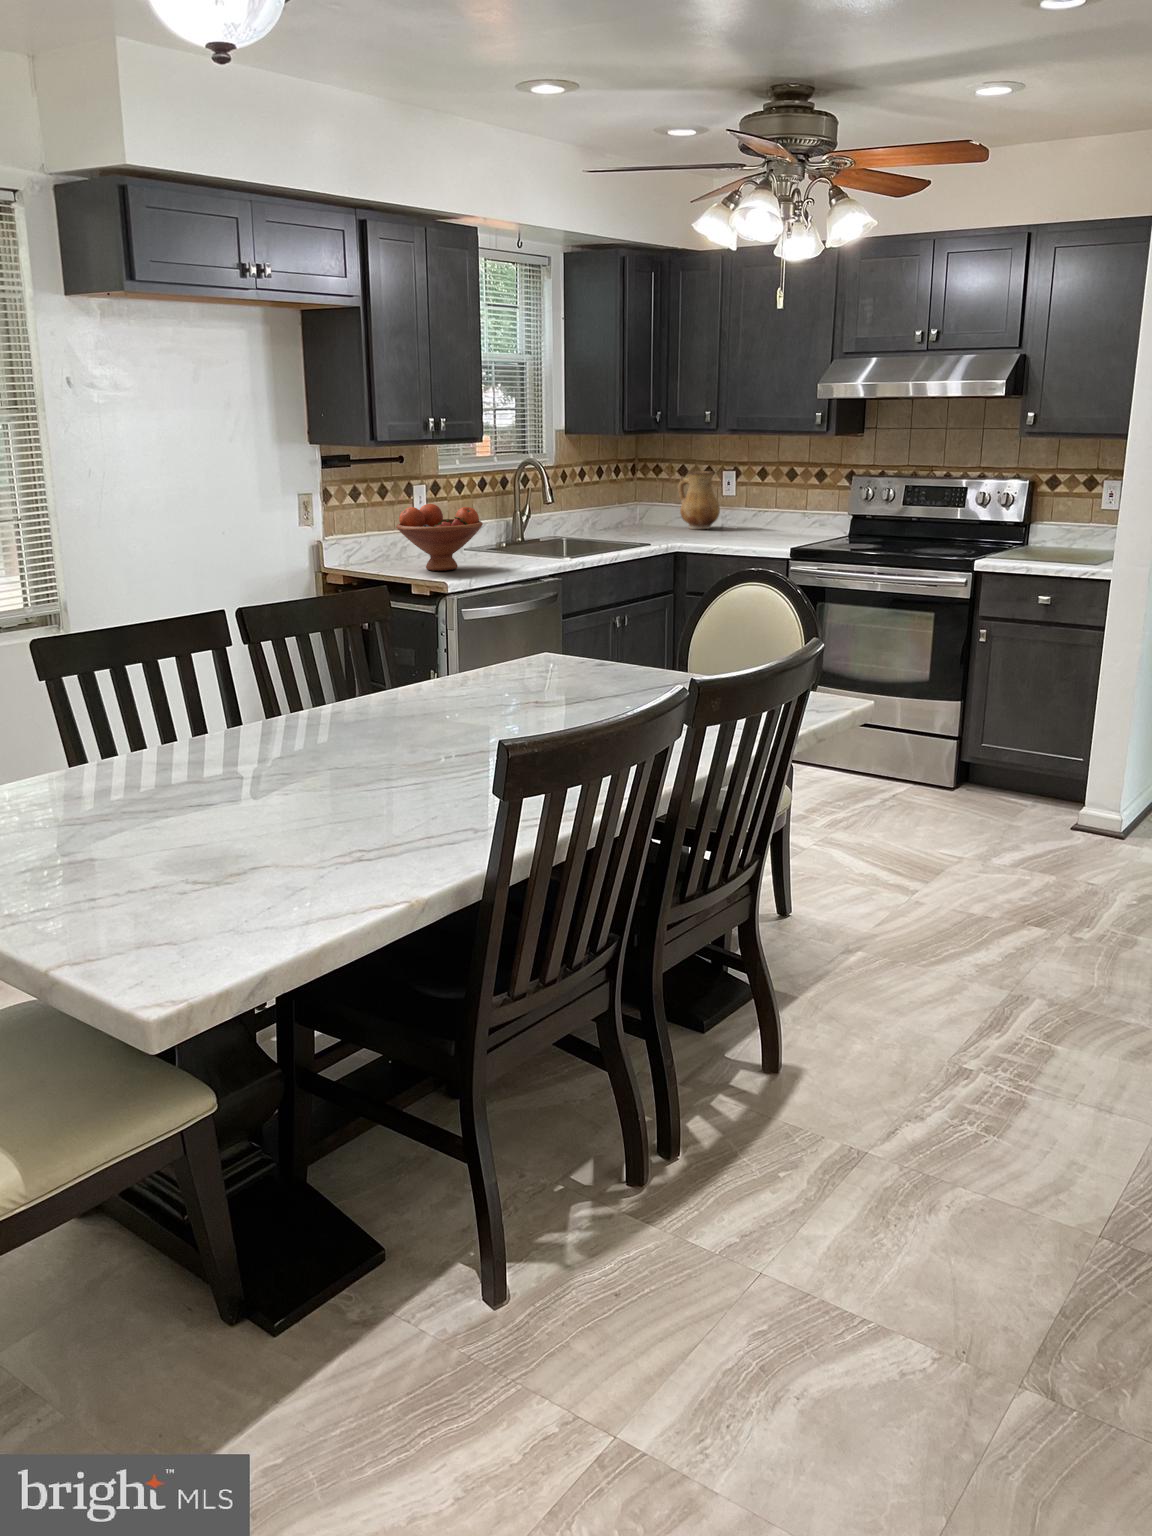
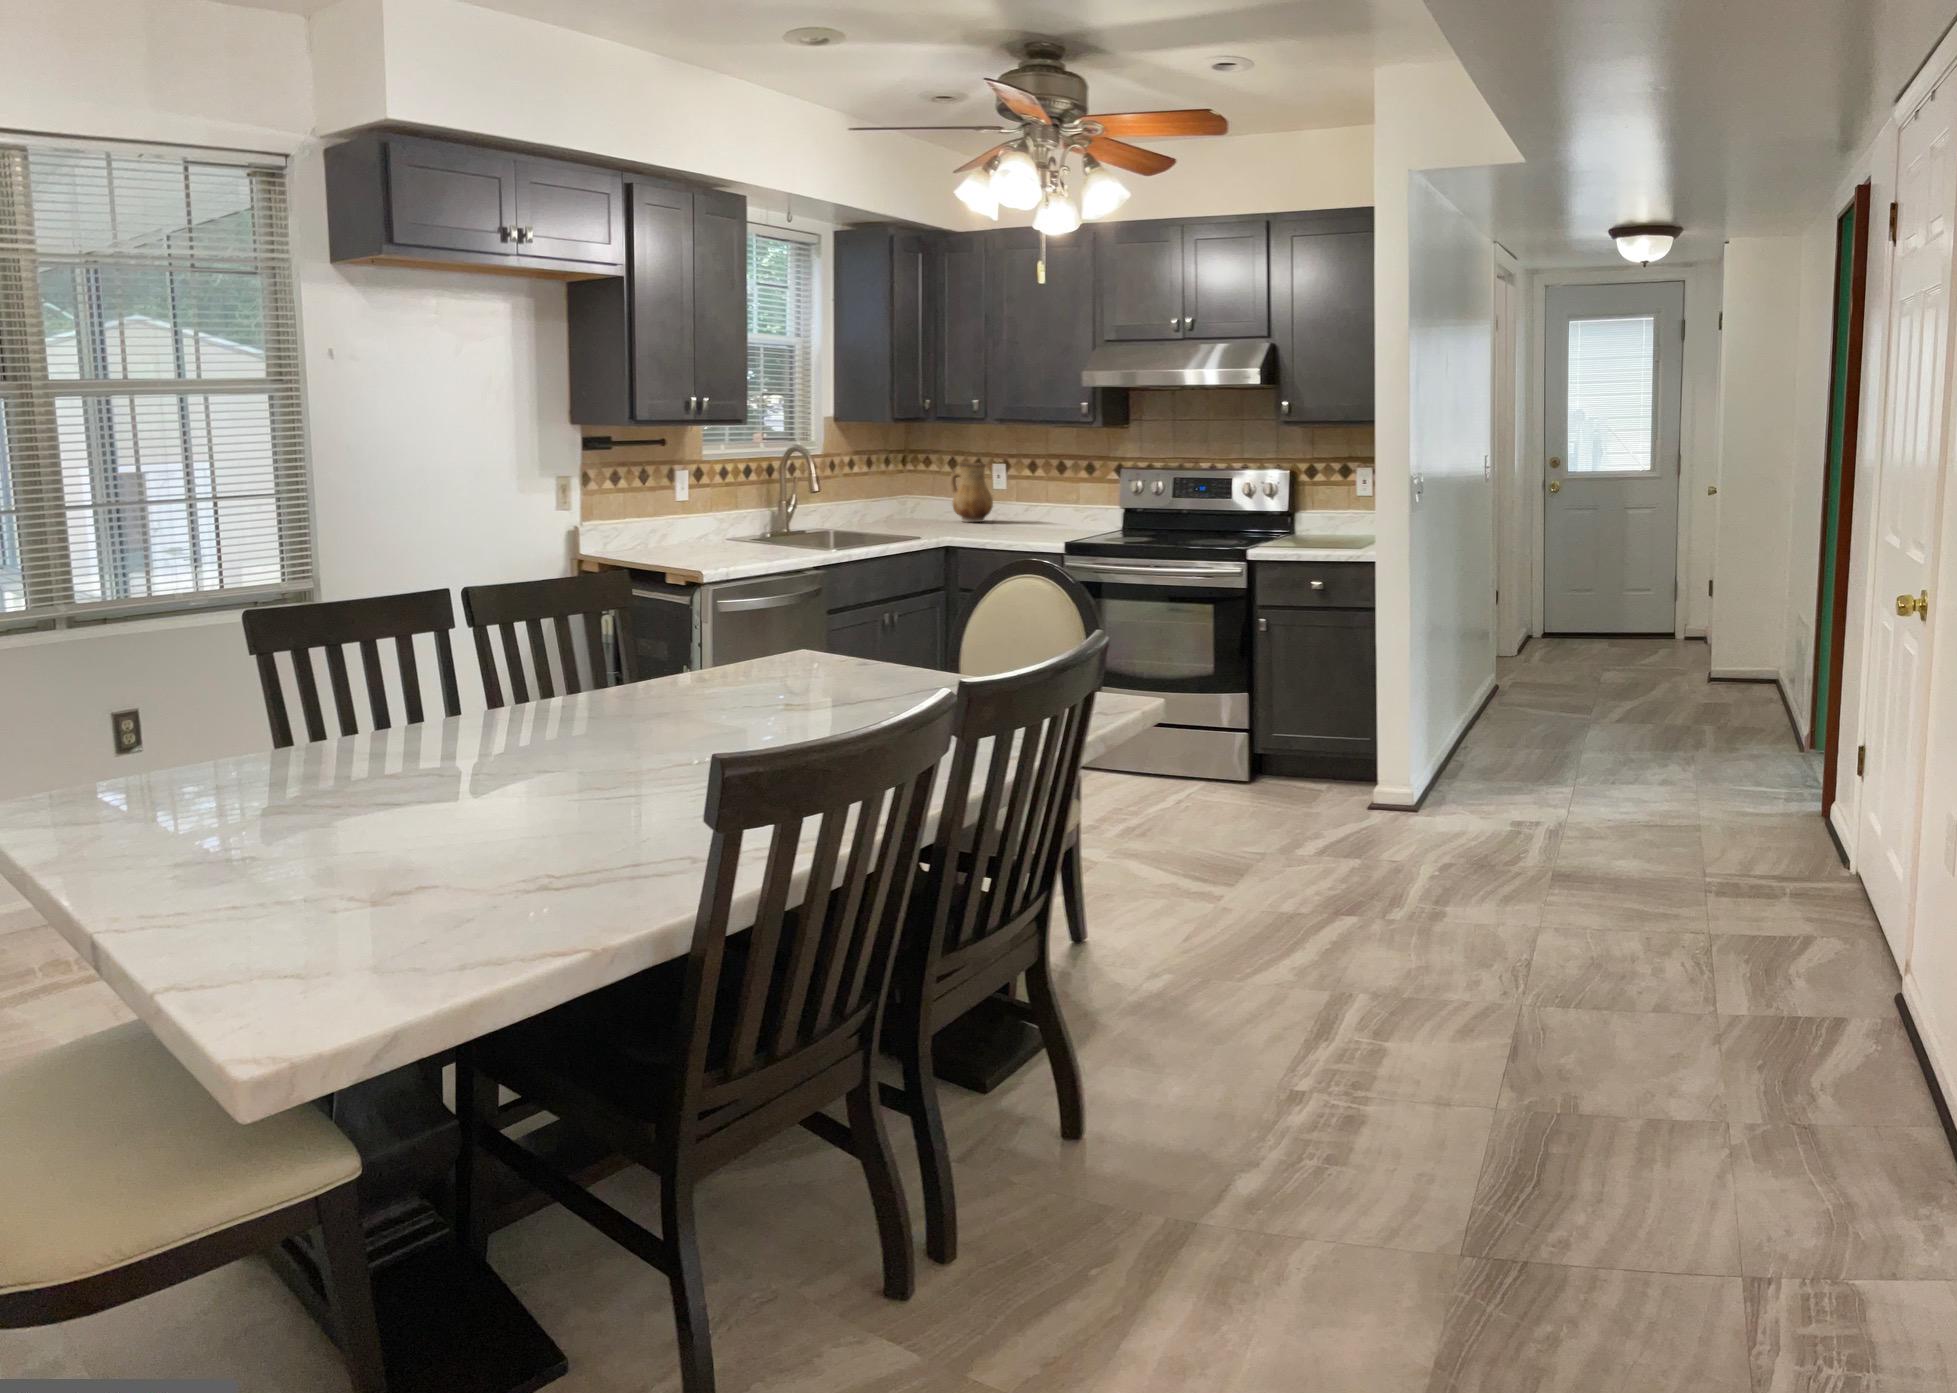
fruit bowl: present [396,504,483,571] -> none [658,487,746,552]

